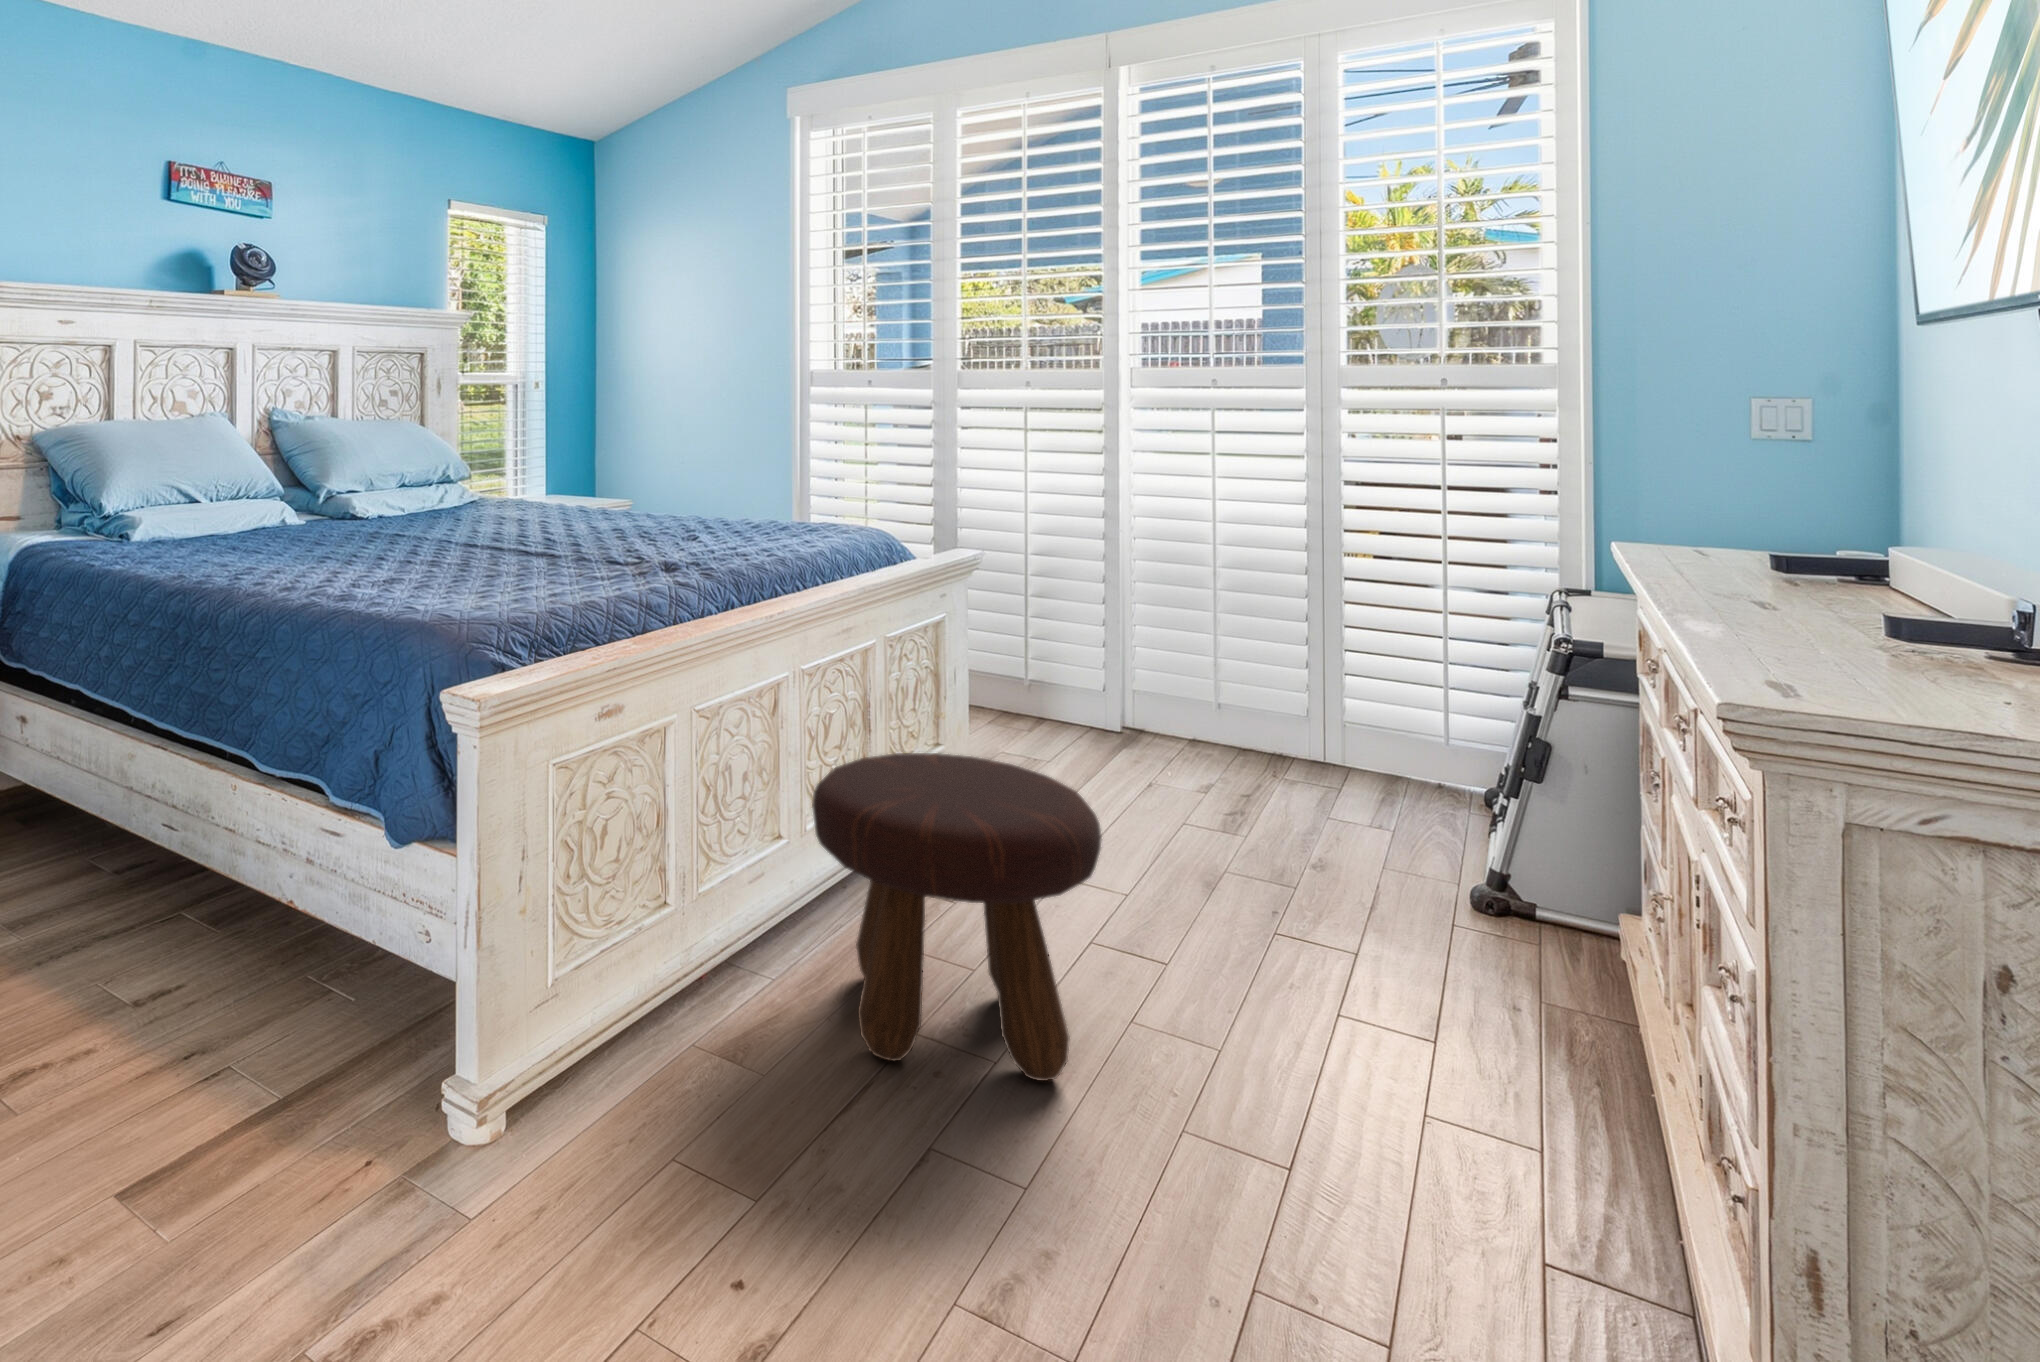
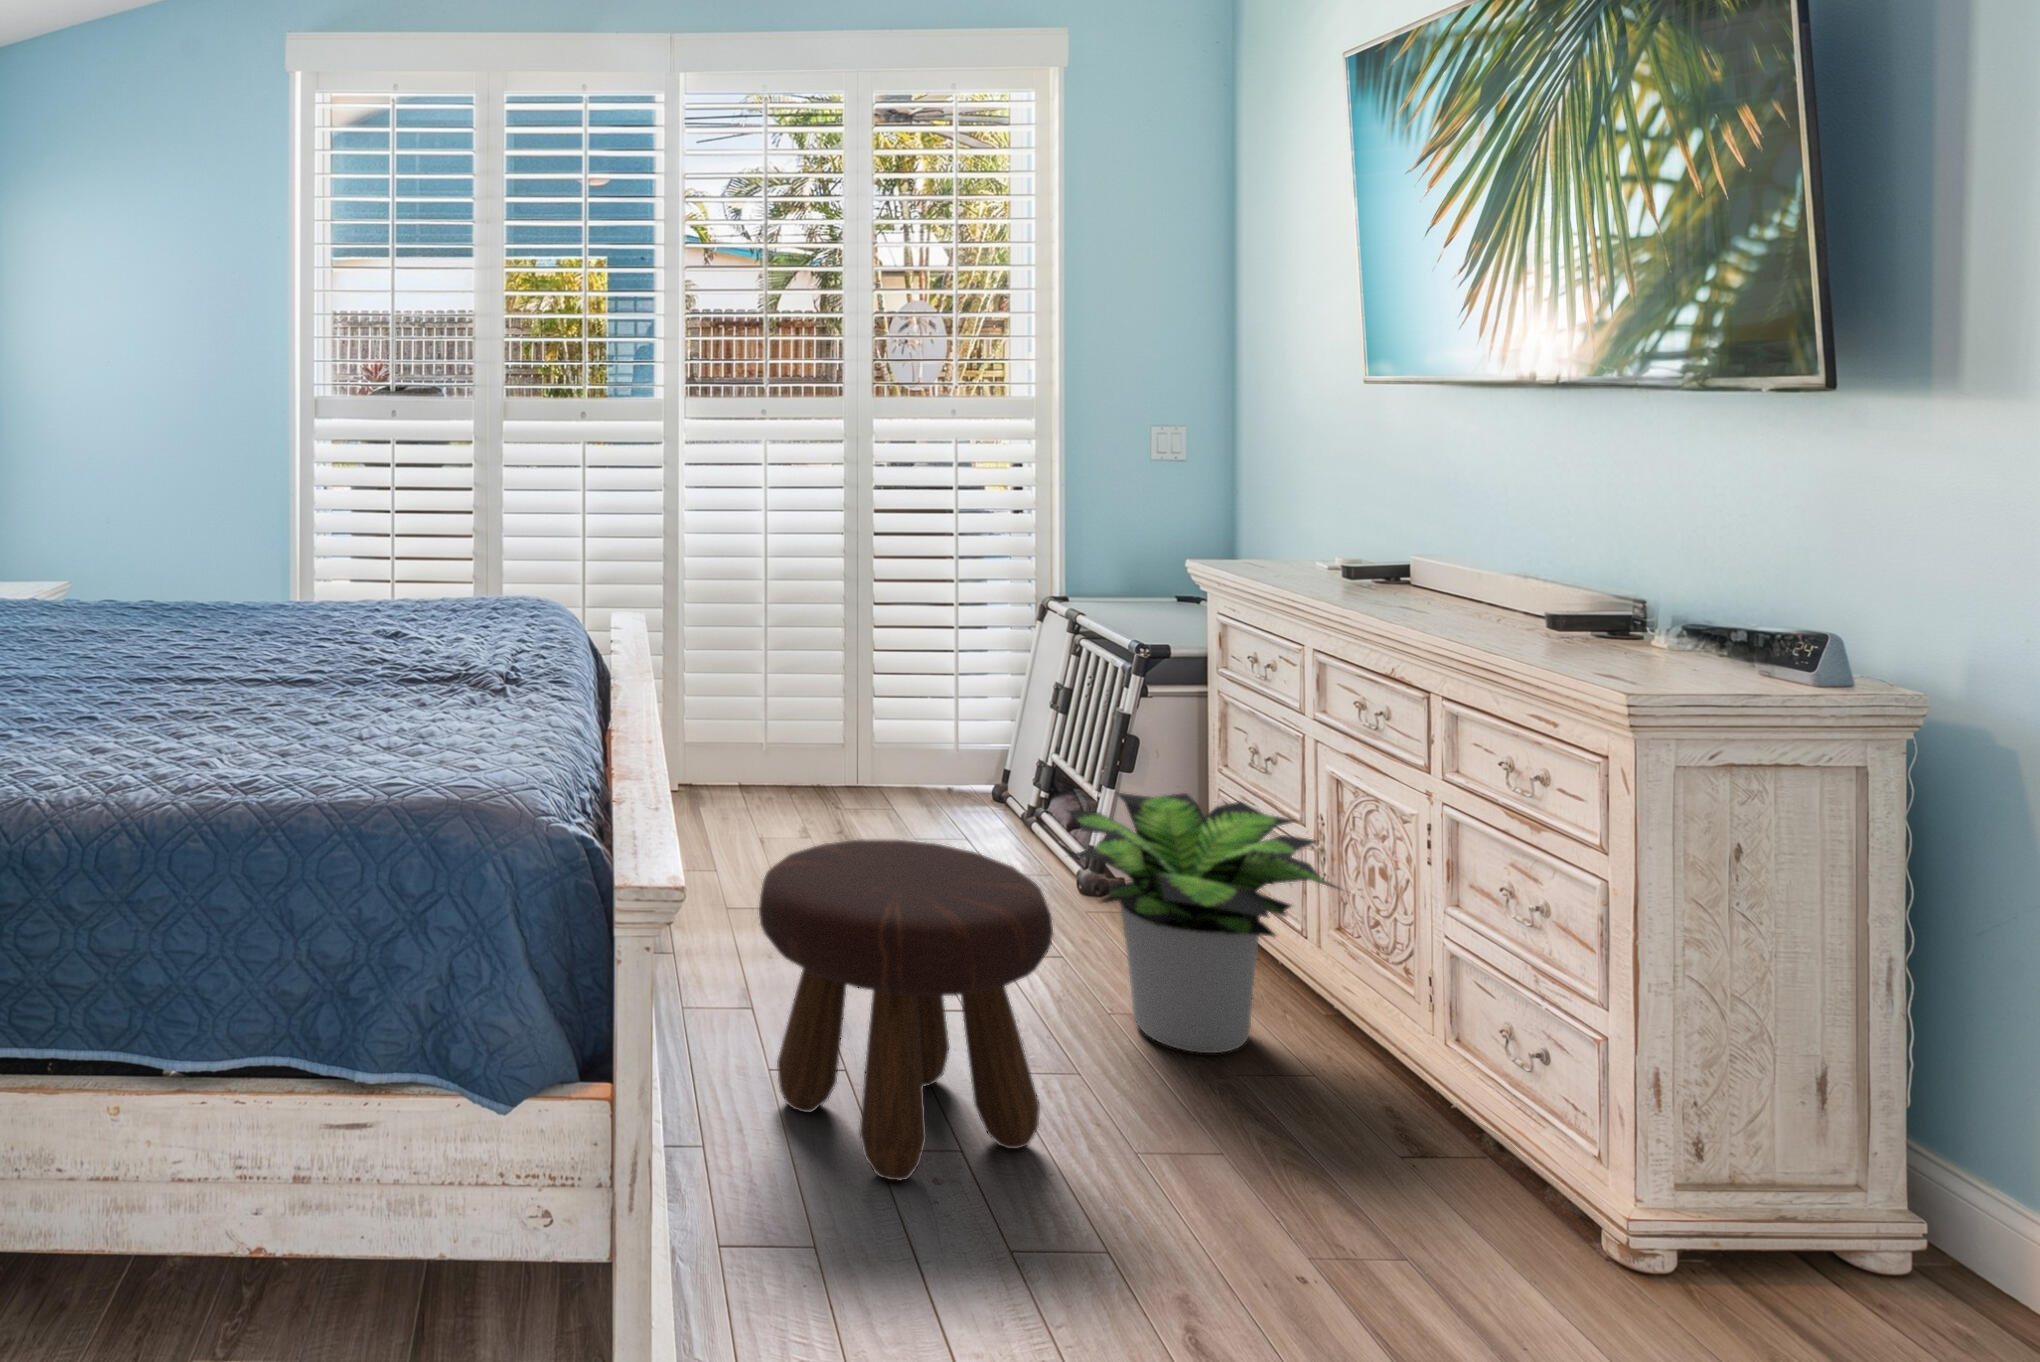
potted plant: none [1248,781,1632,1098] -> present [1068,793,1340,1053]

